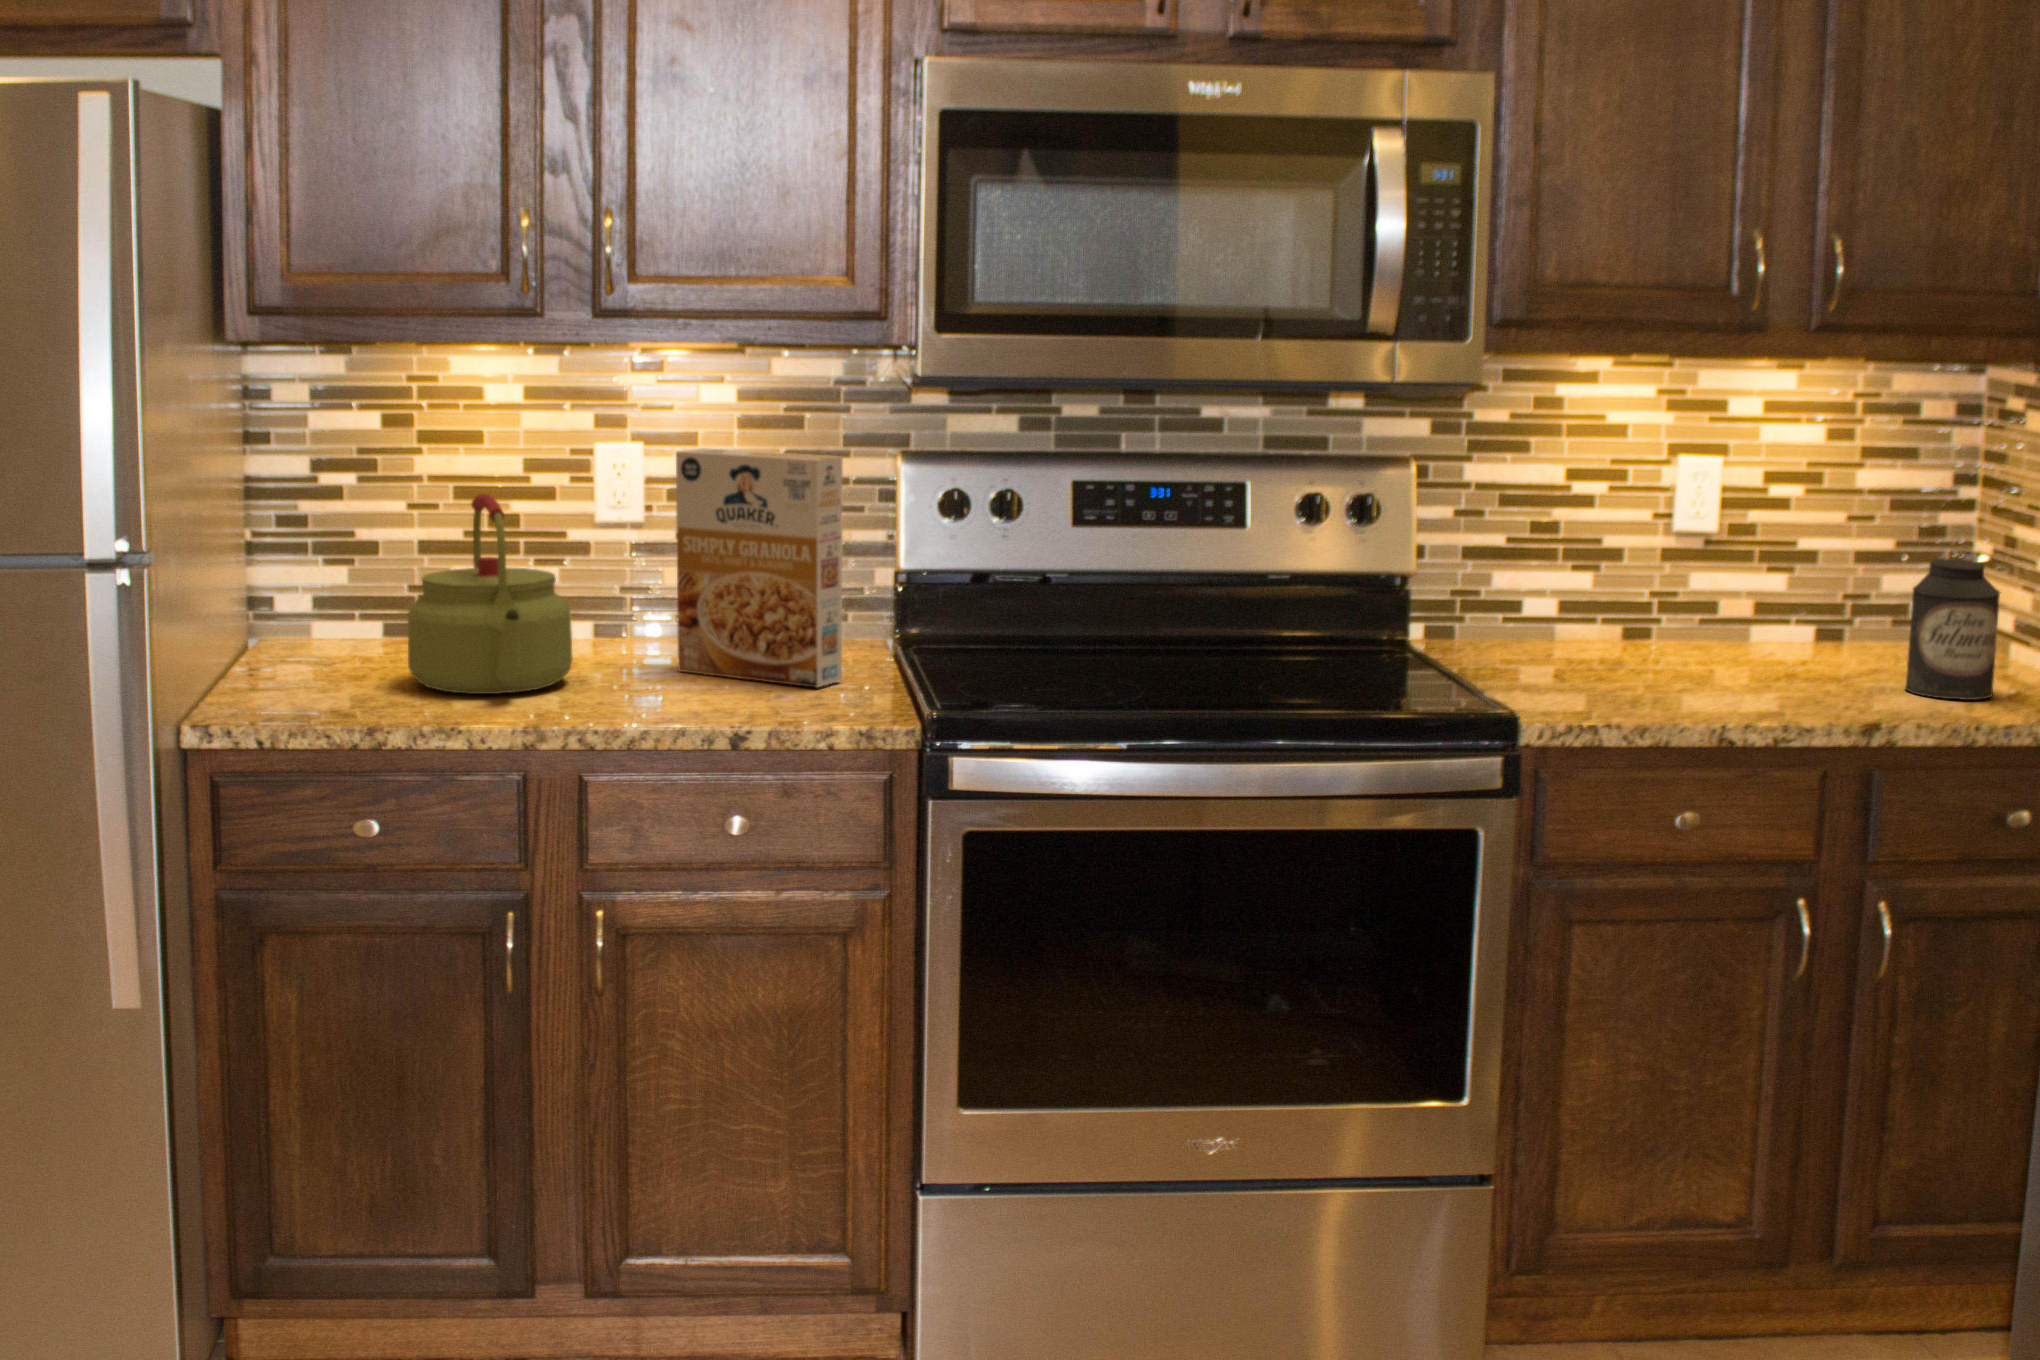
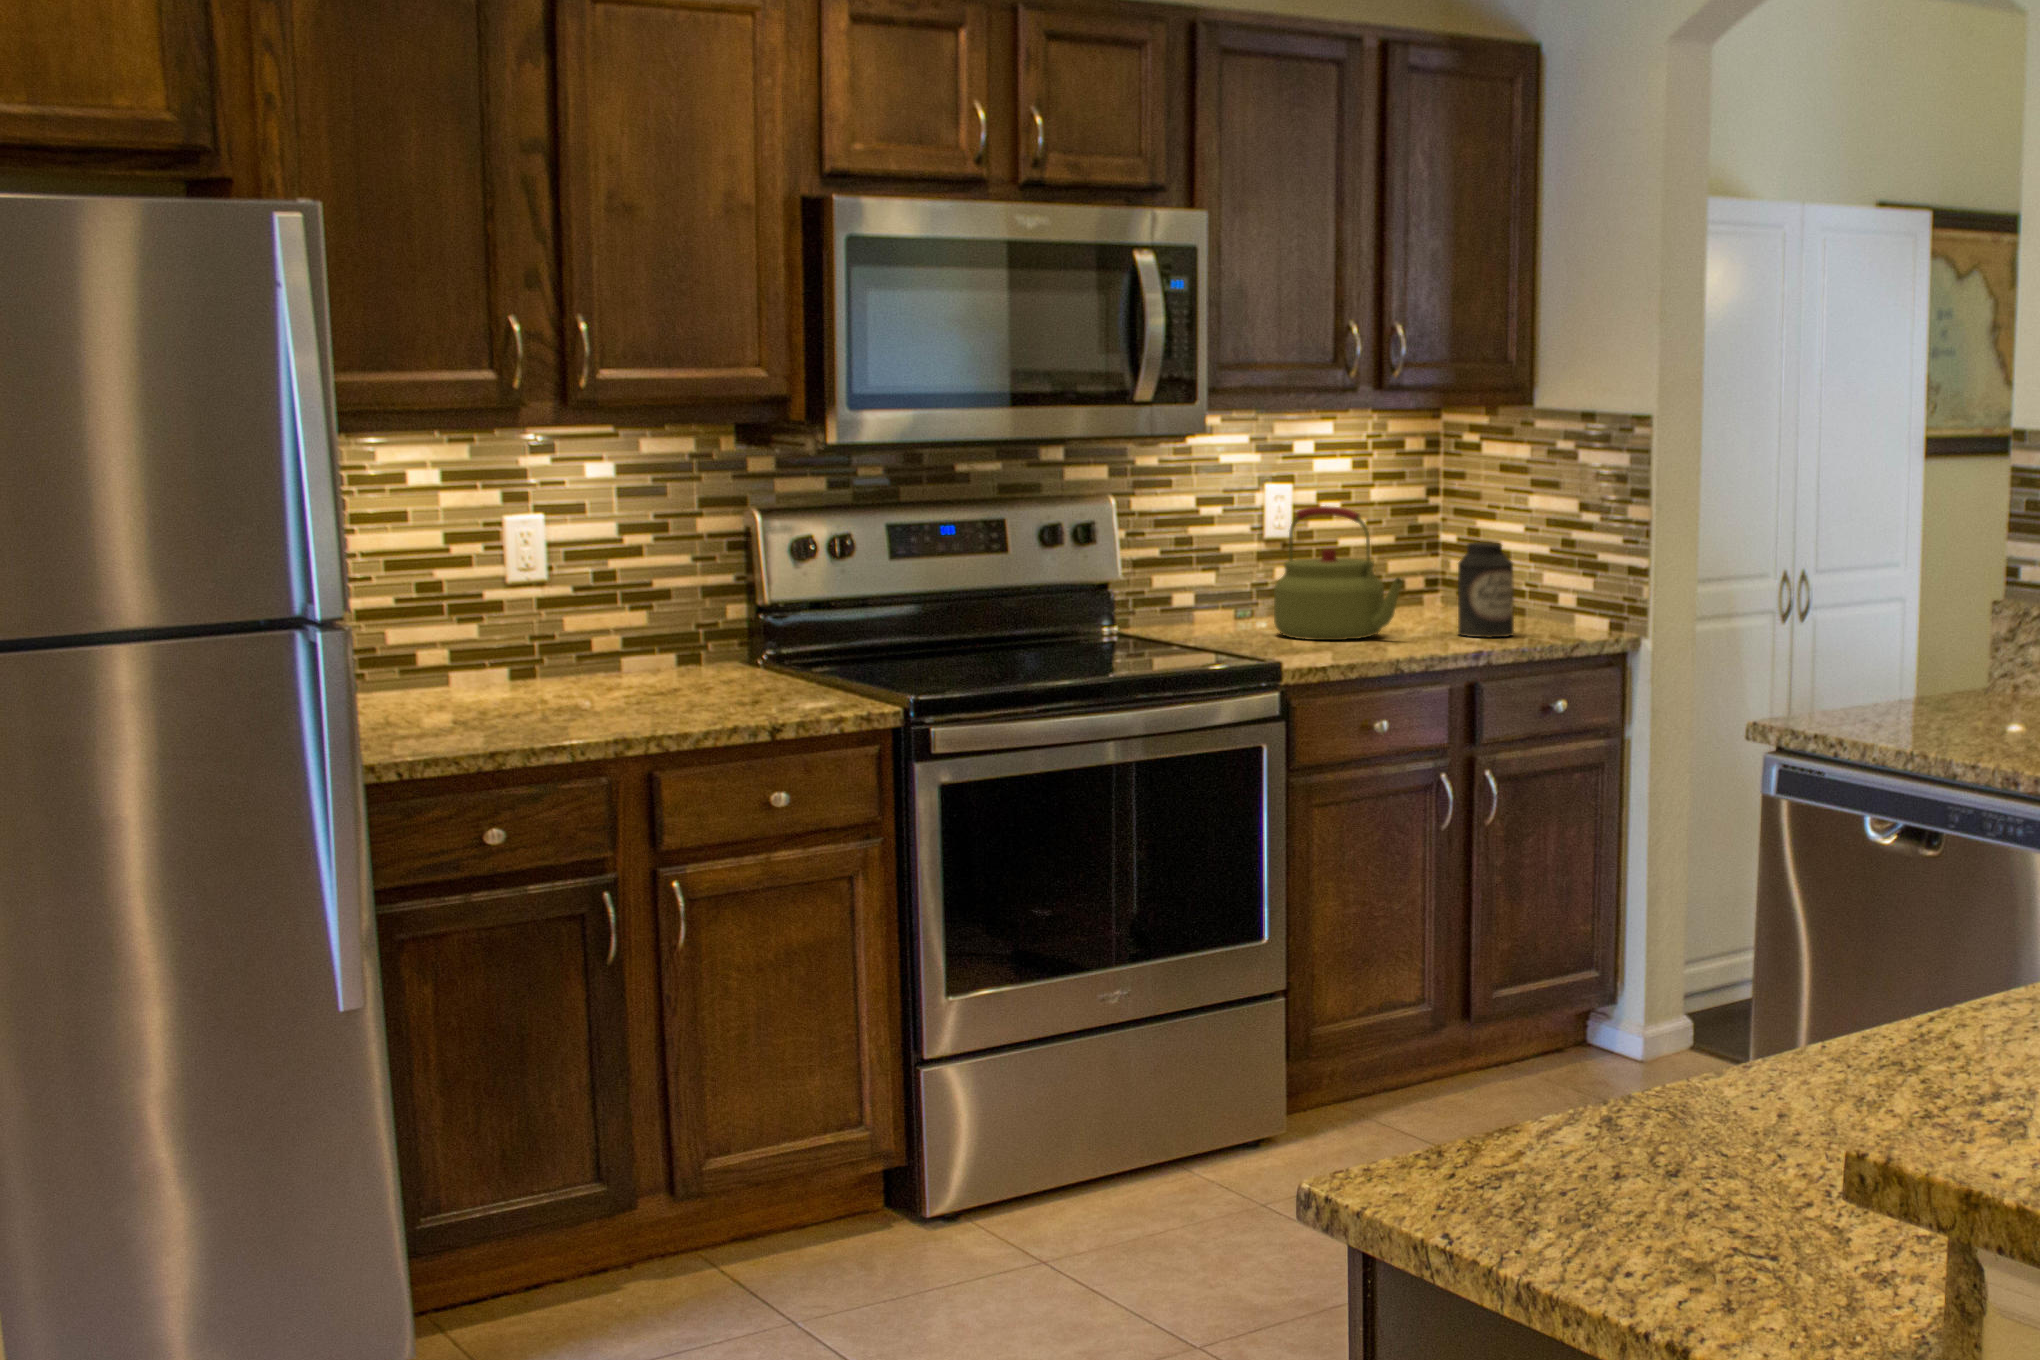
cereal box: present [676,448,843,687] -> none [641,508,795,698]
kettle: present [408,494,572,694] -> present [1274,506,1403,640]

